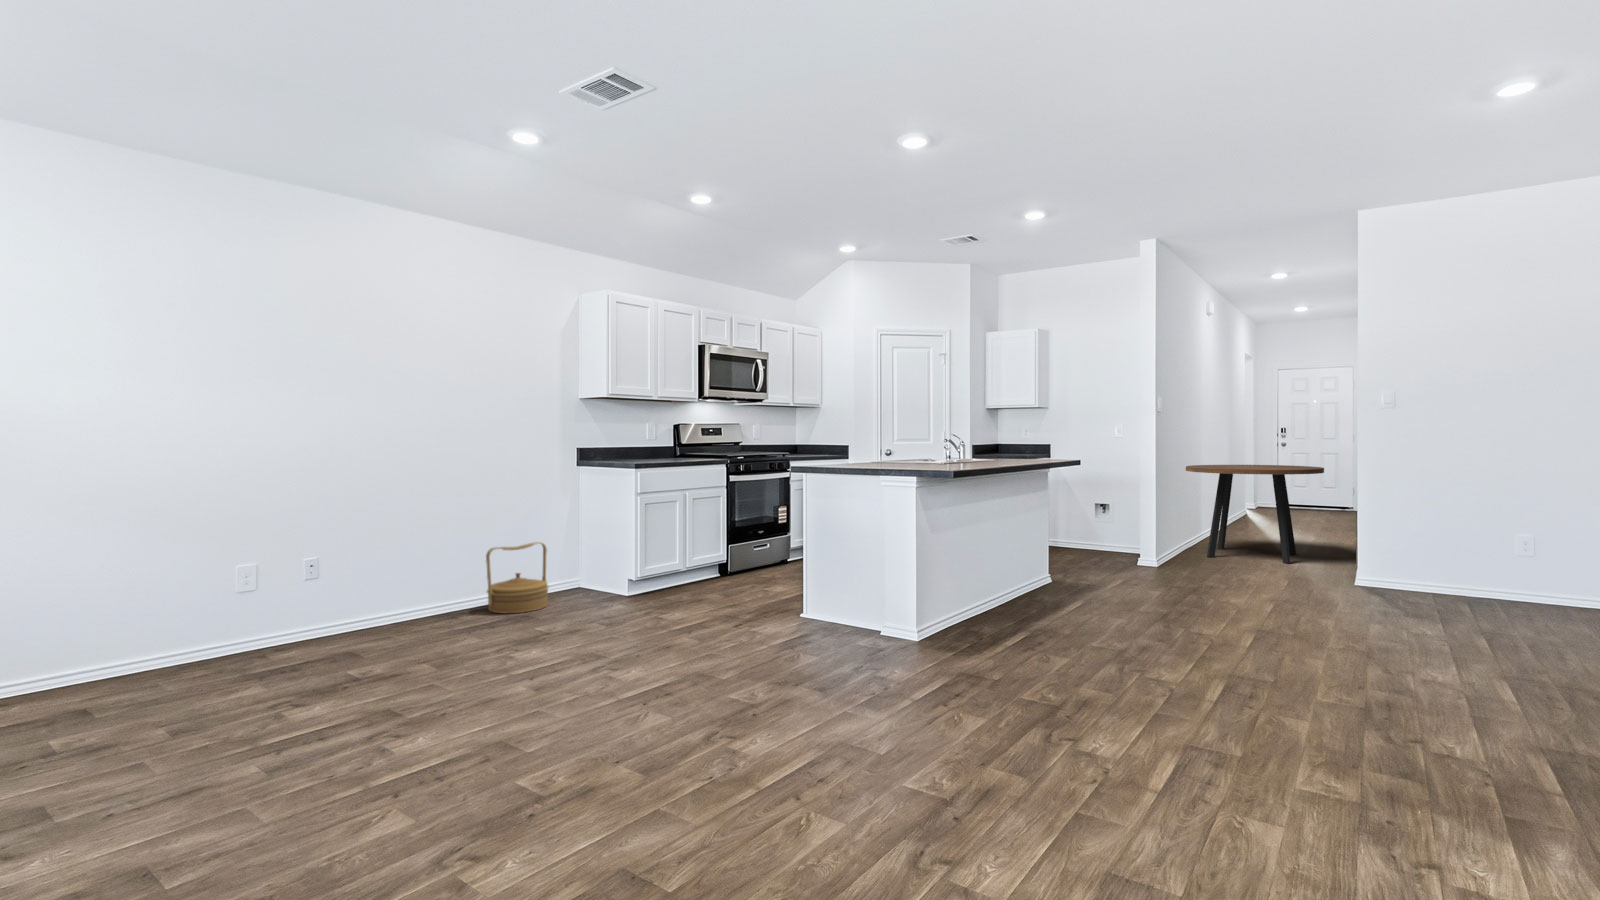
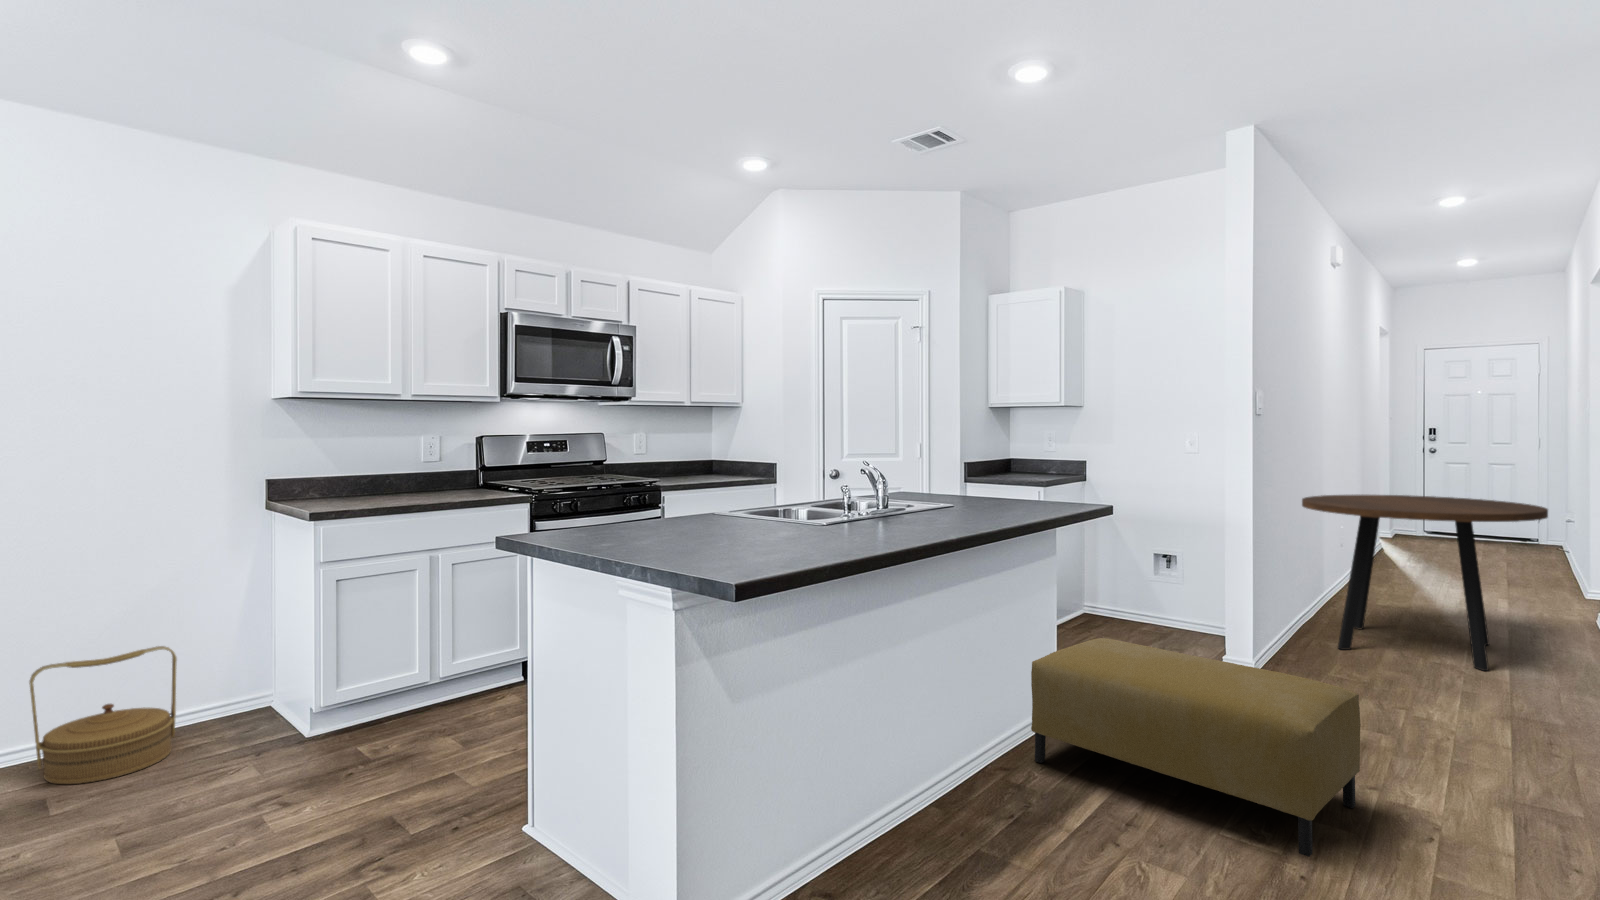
ottoman: none [1038,534,1207,618] -> present [1031,638,1361,857]

